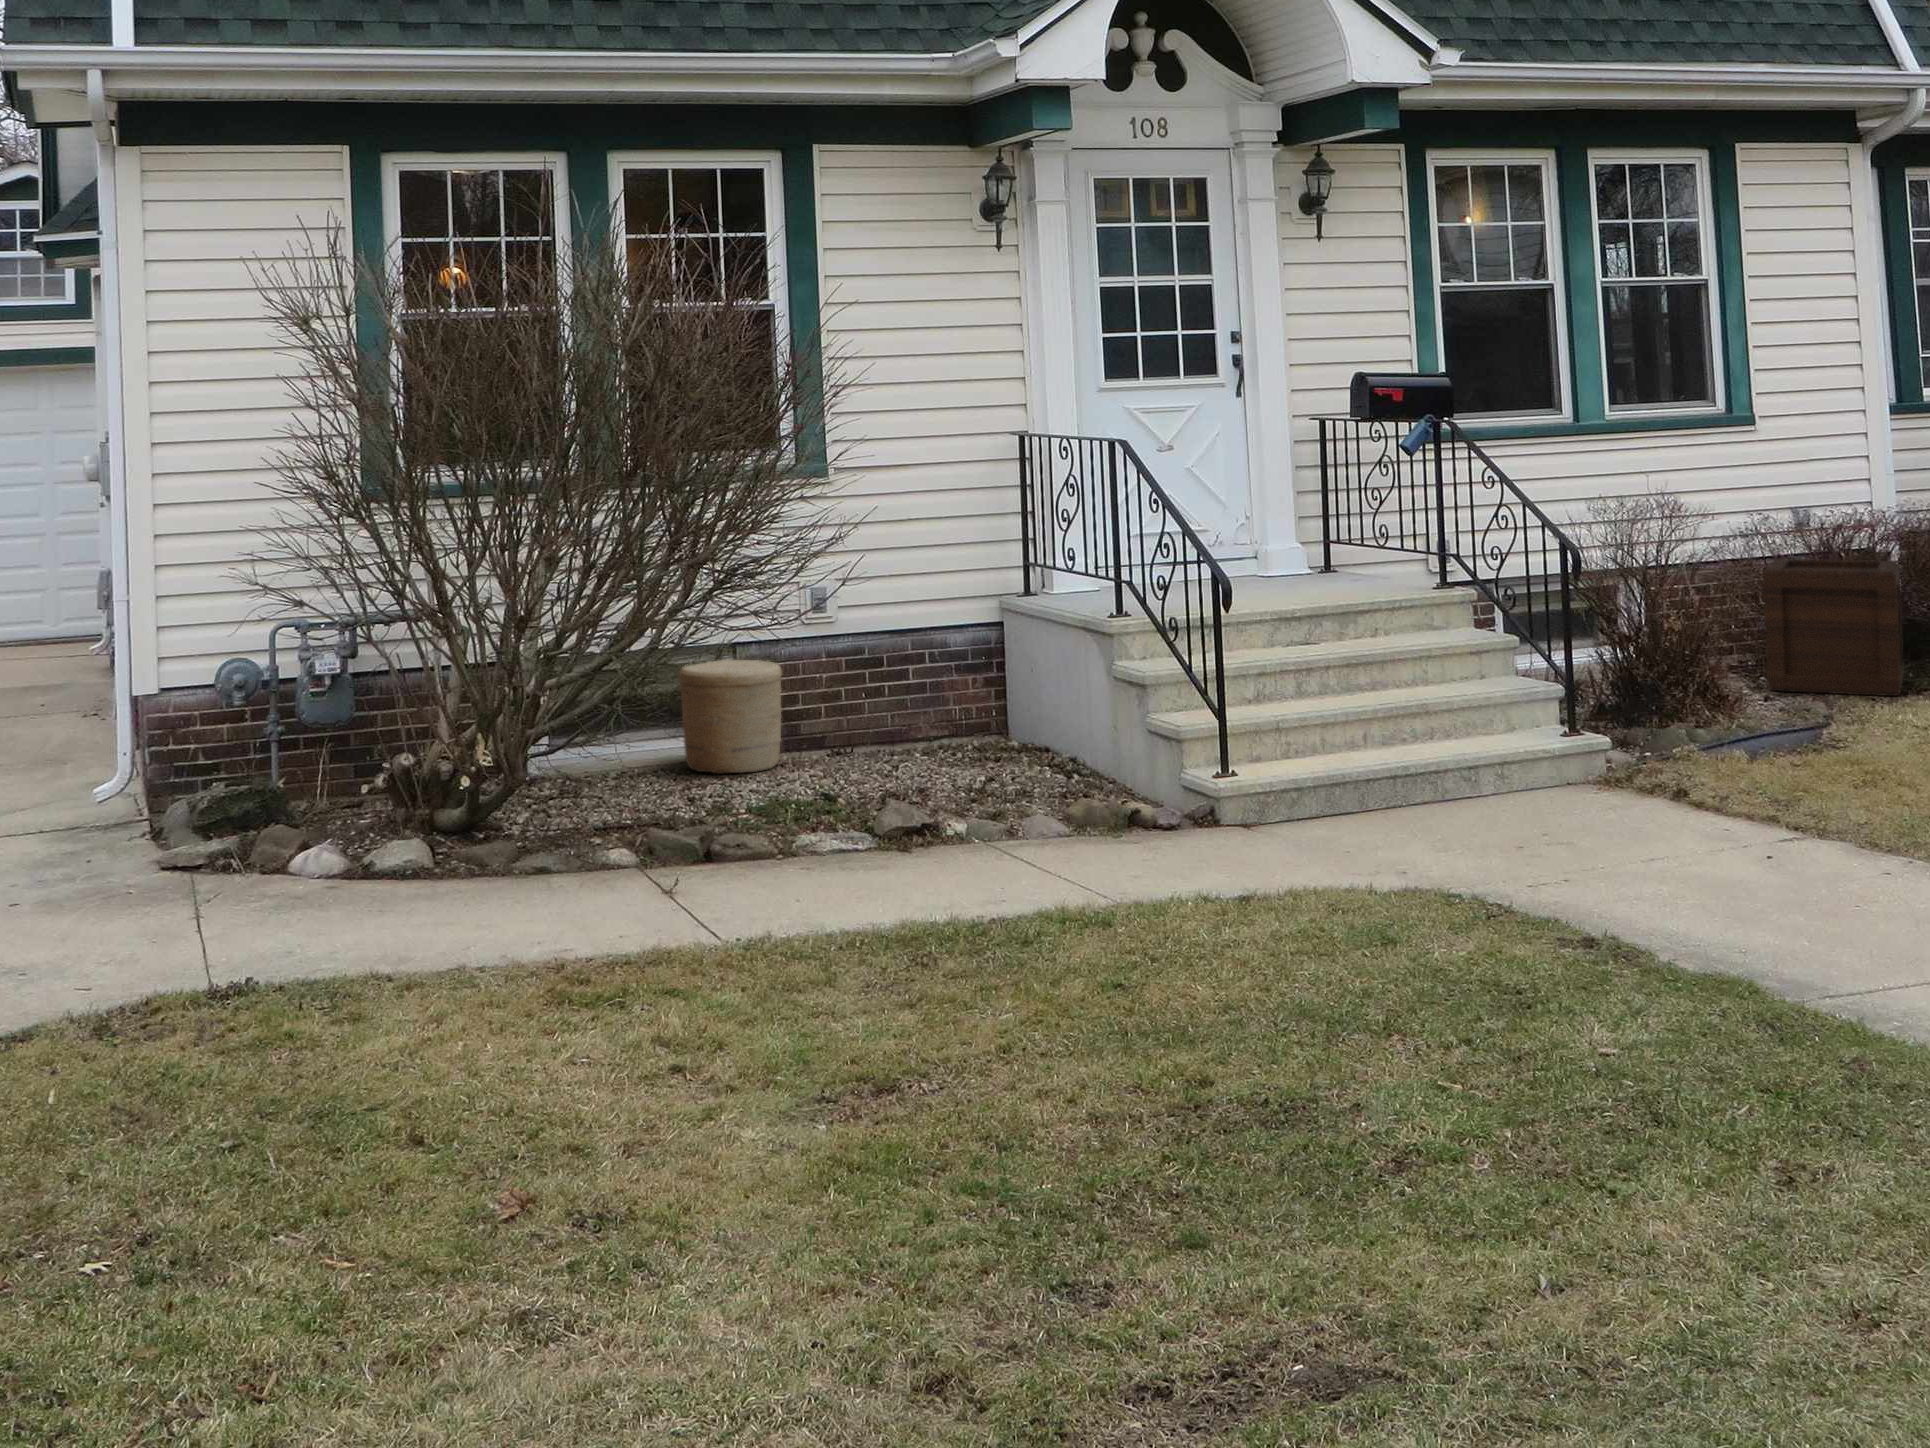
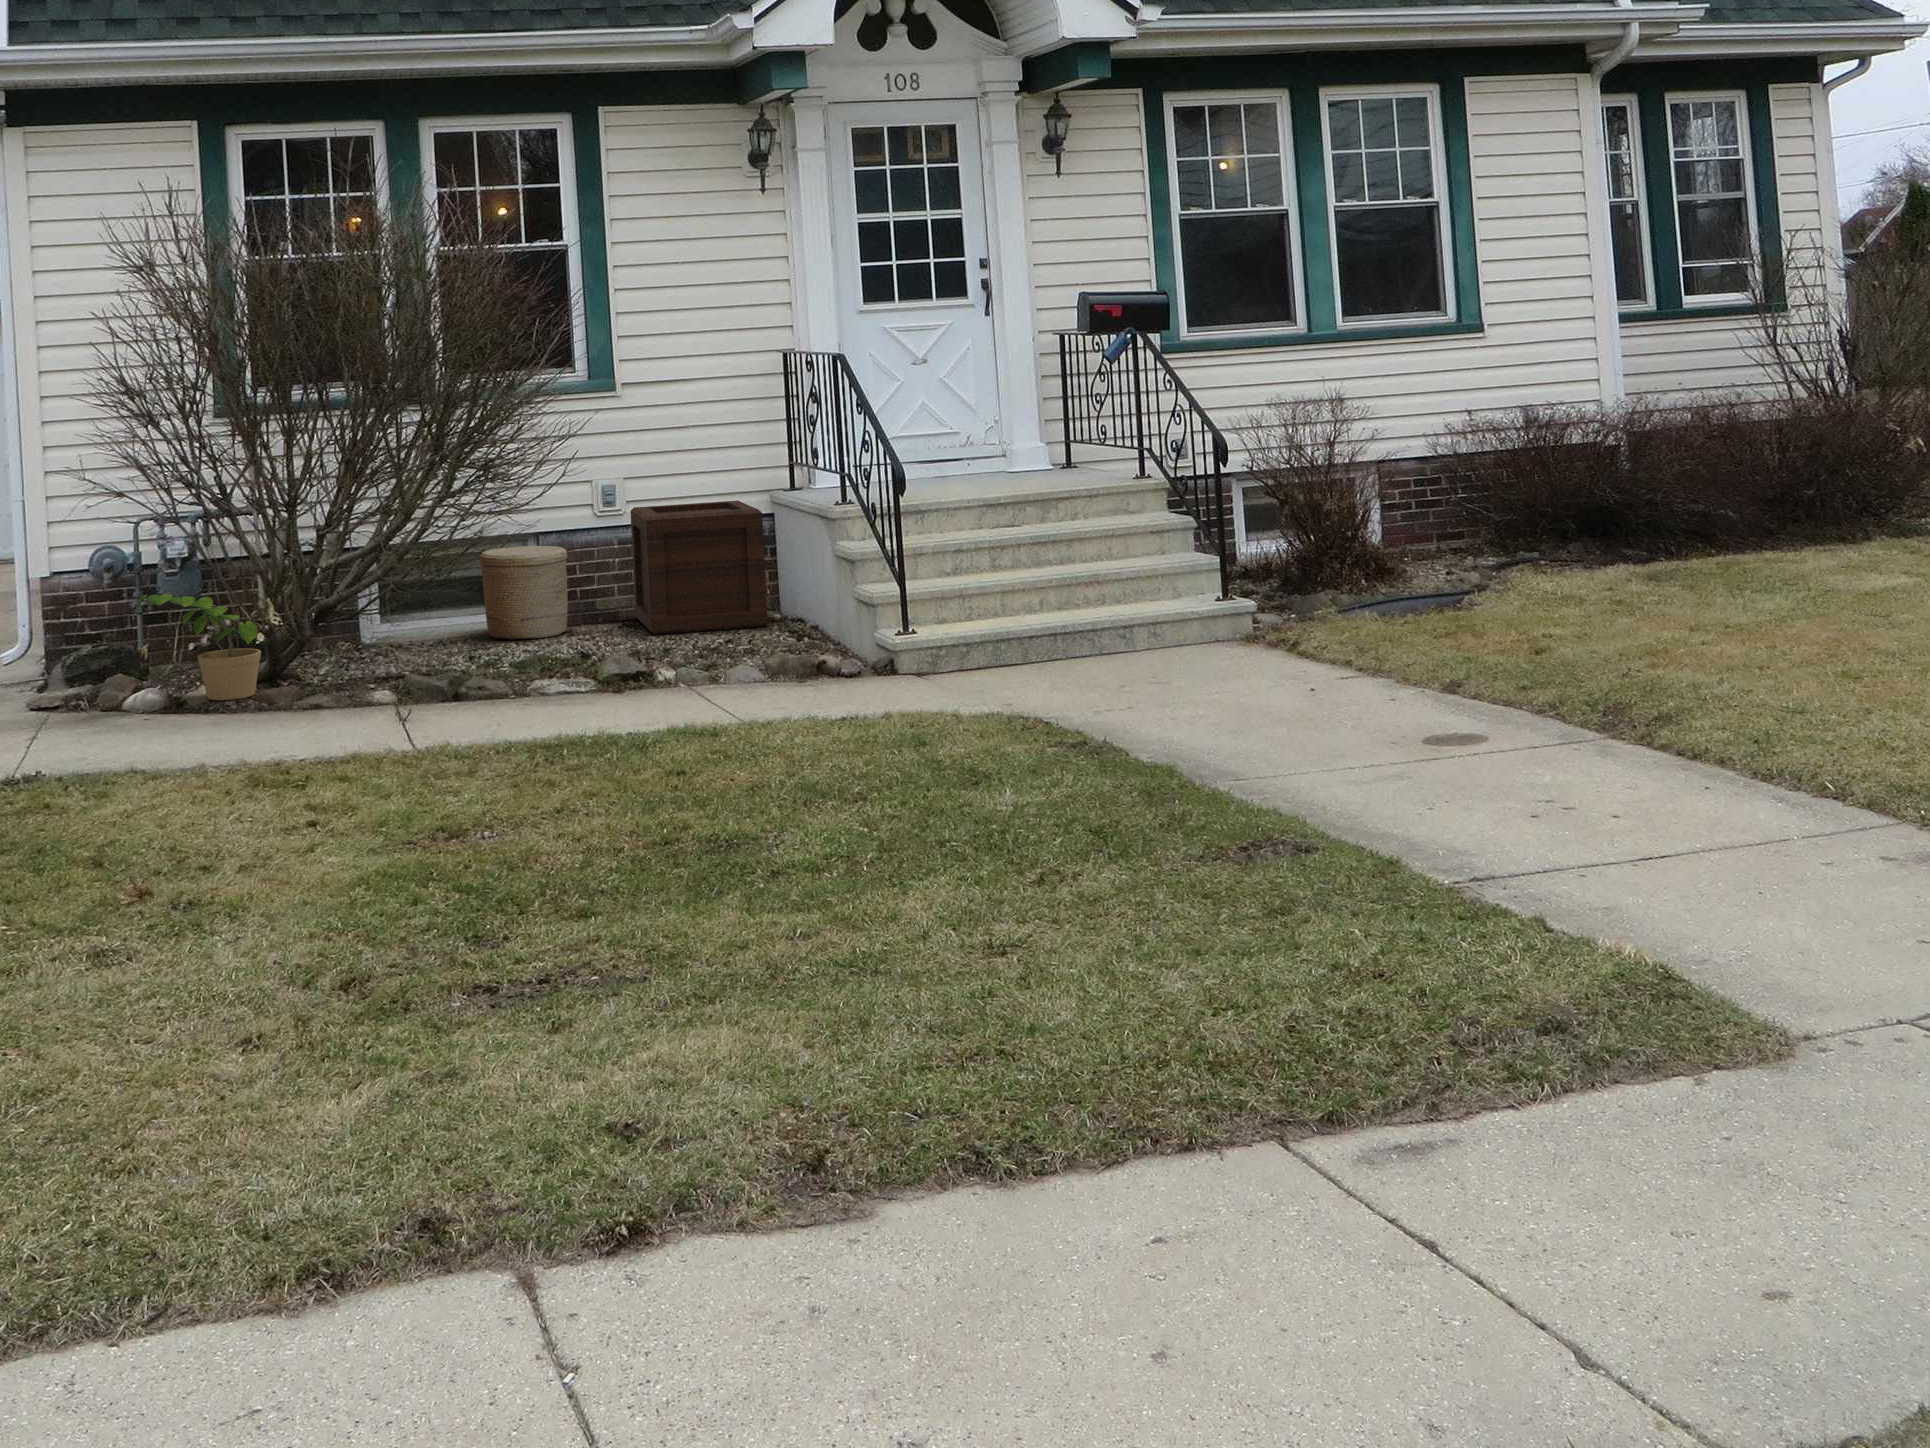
wooden crate: present [1763,559,1904,696] -> present [631,500,767,635]
potted plant: none [308,725,458,859] -> present [134,592,261,700]

